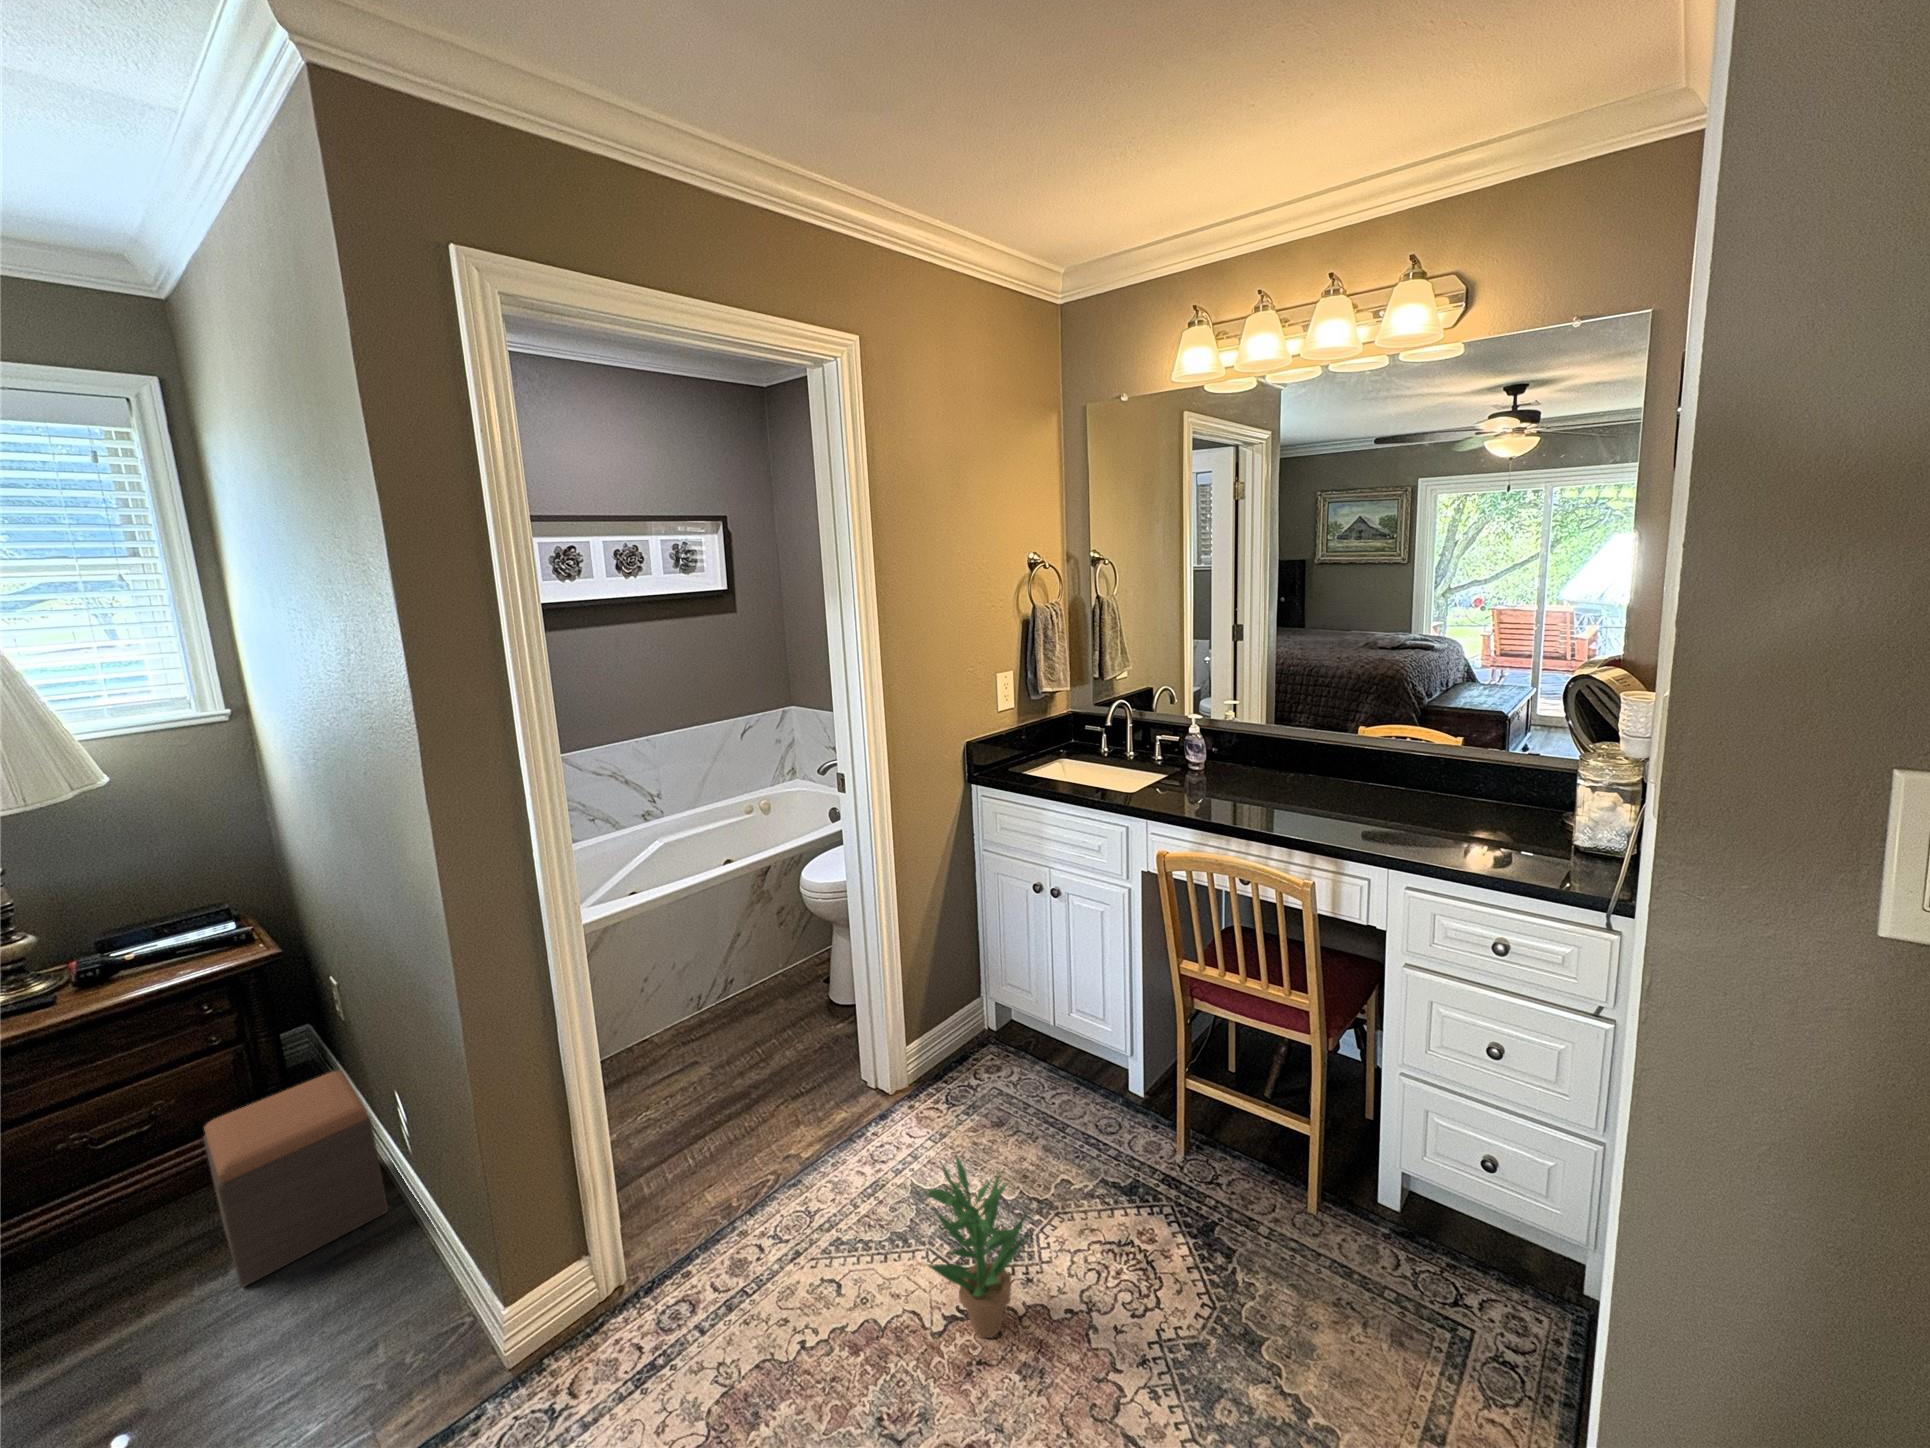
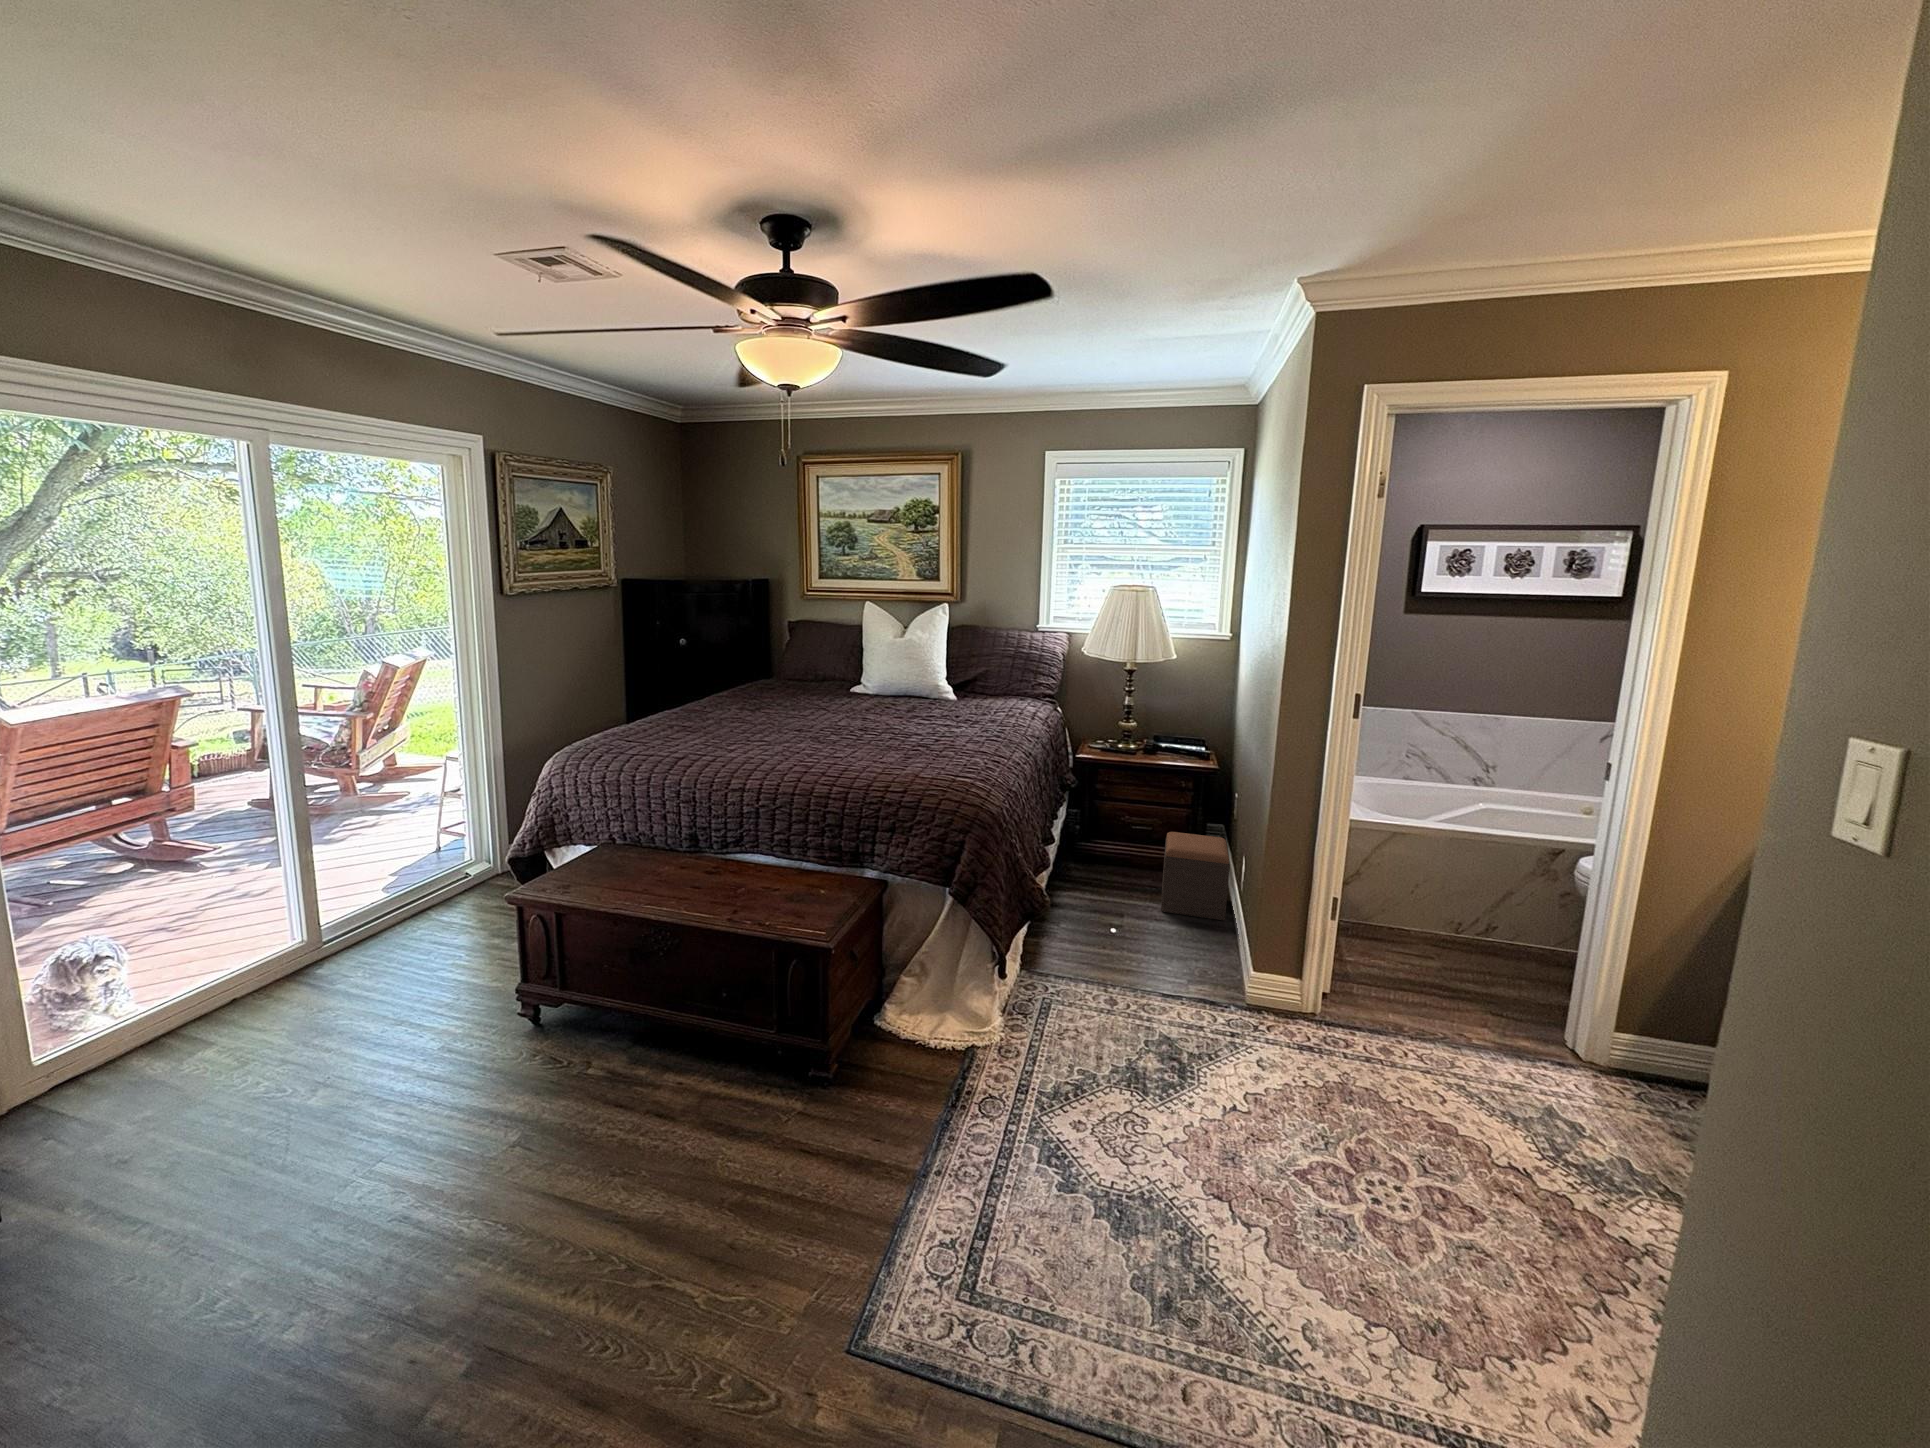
potted plant: present [925,1154,1027,1338] -> none [1496,1038,1610,1200]

